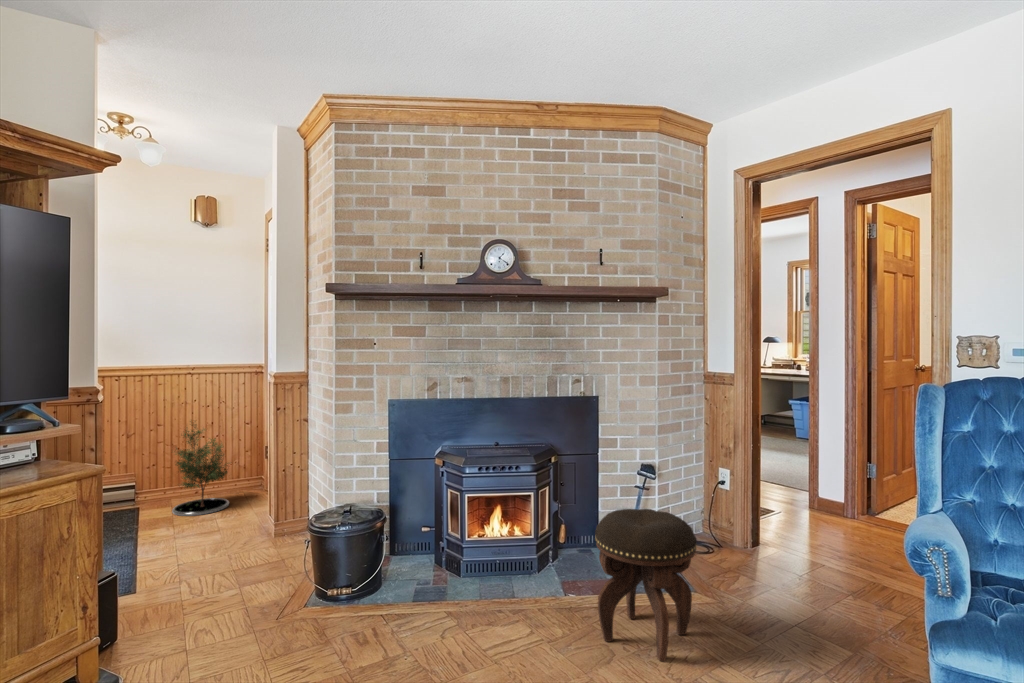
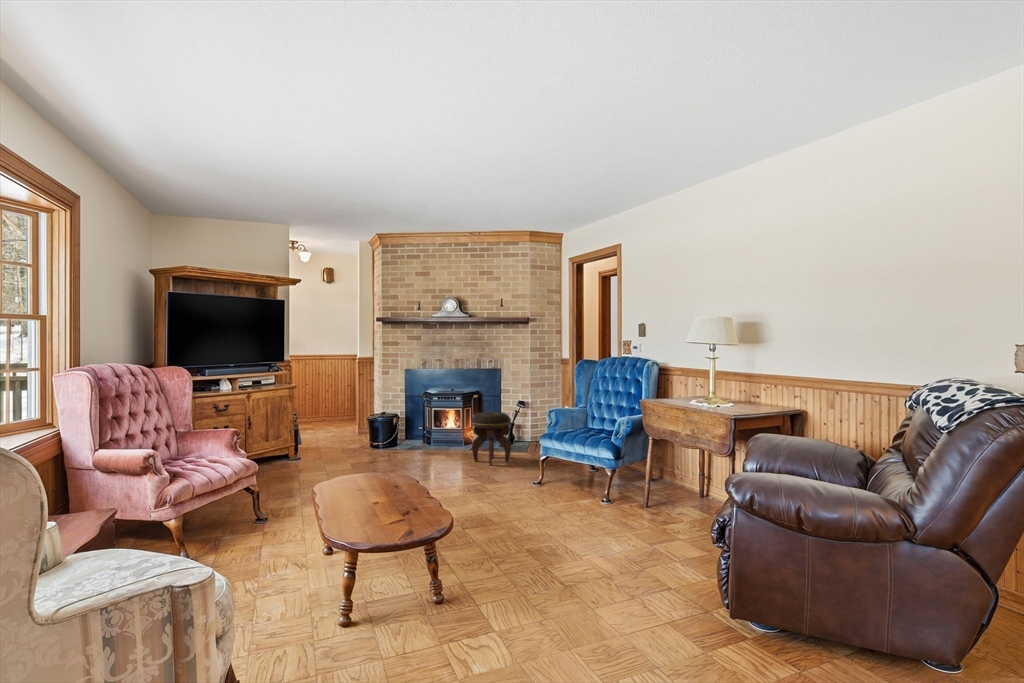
potted tree: present [172,424,229,516] -> none [311,381,341,428]

